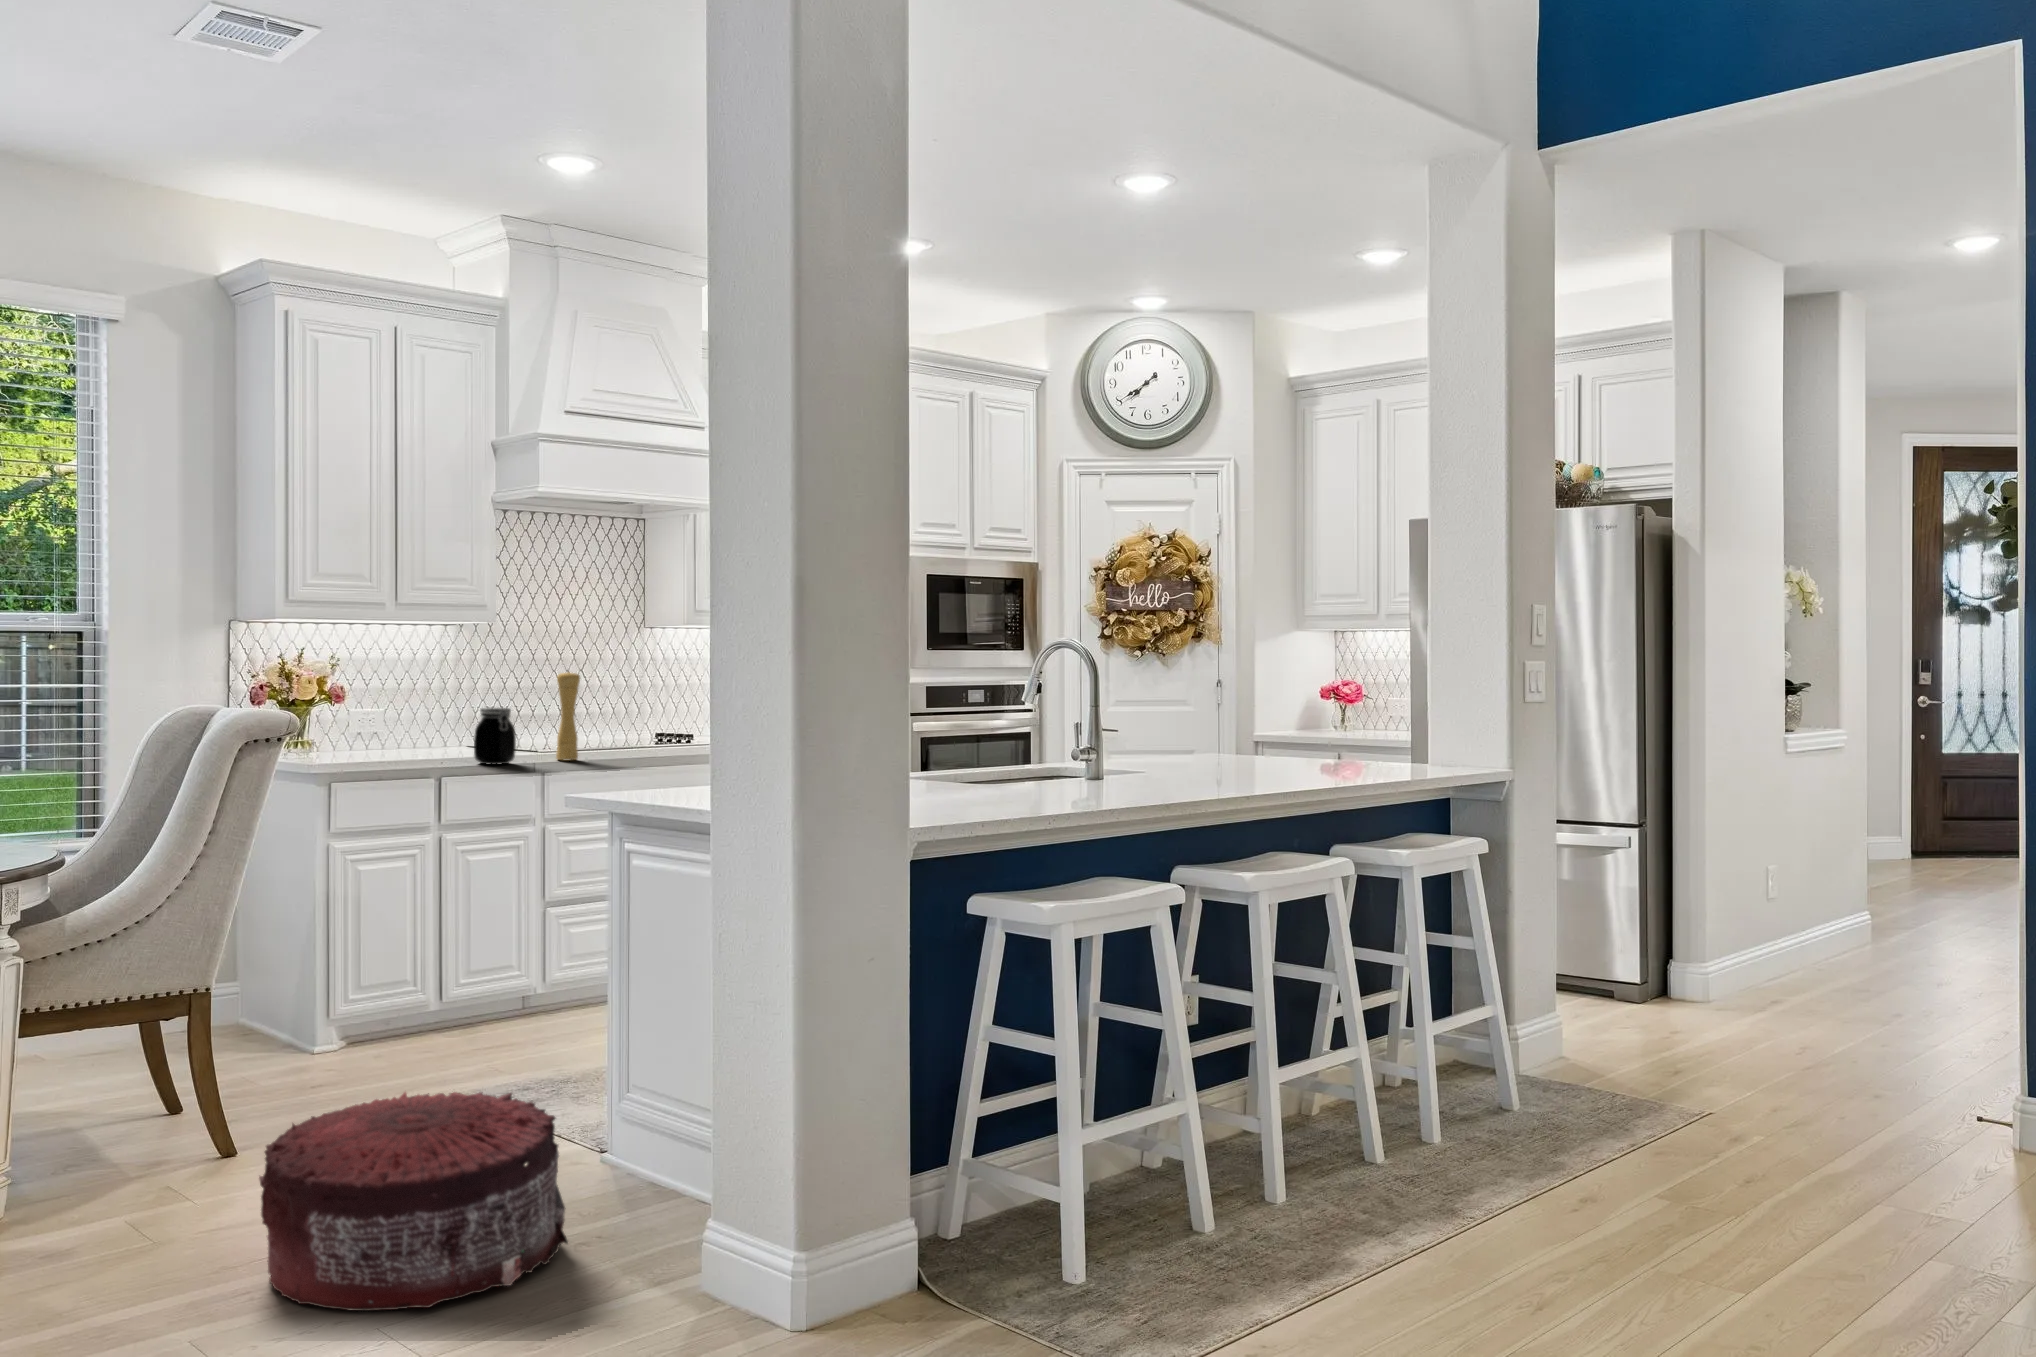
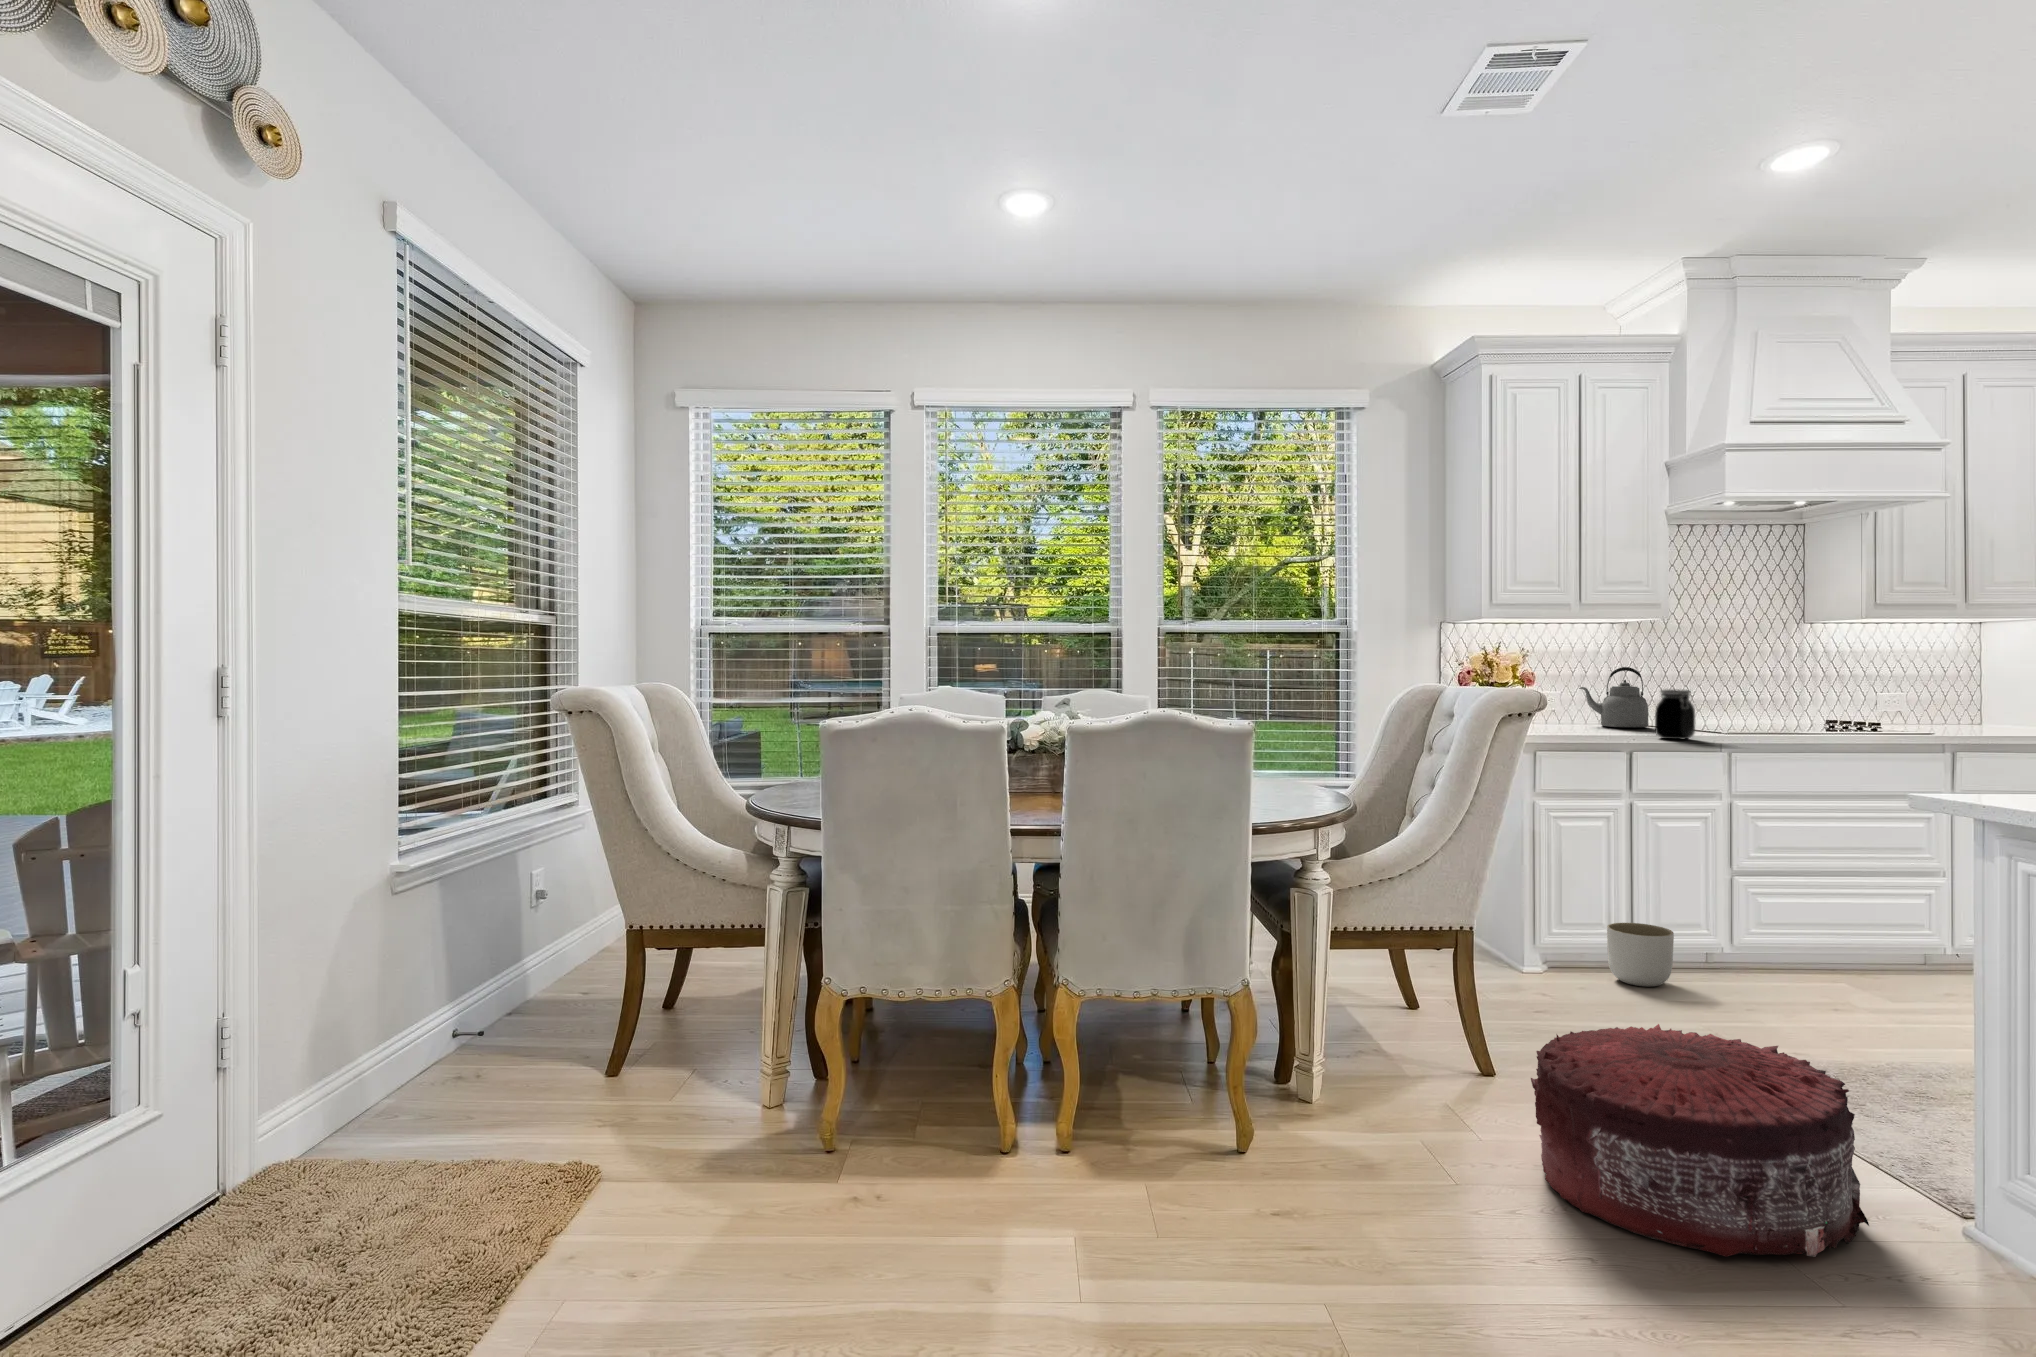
pepper mill: present [556,671,580,760] -> none [1733,657,1758,739]
kettle: none [399,678,476,749] -> present [1579,667,1649,727]
planter: none [416,975,486,1047] -> present [1607,923,1674,987]

